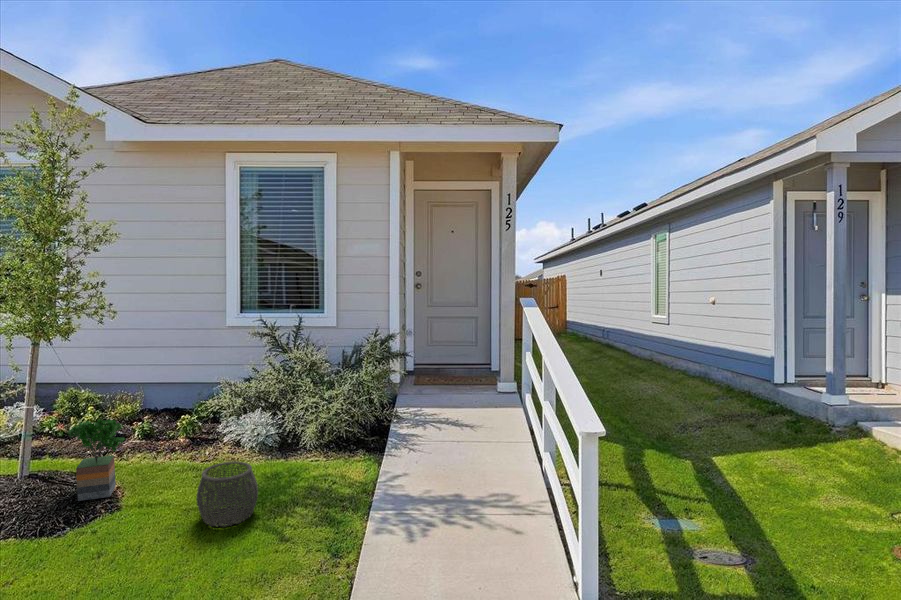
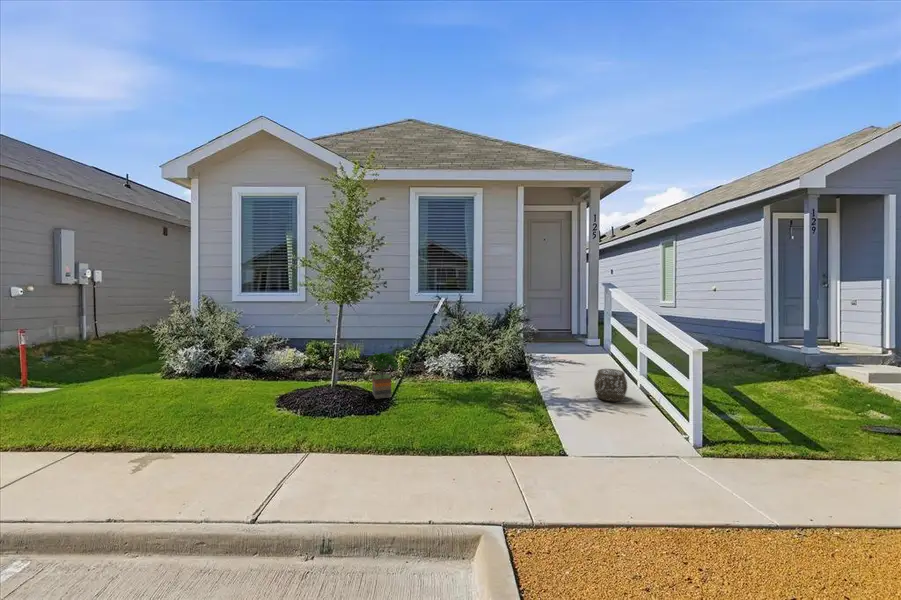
woven basket: present [196,461,258,527] -> present [594,369,627,401]

